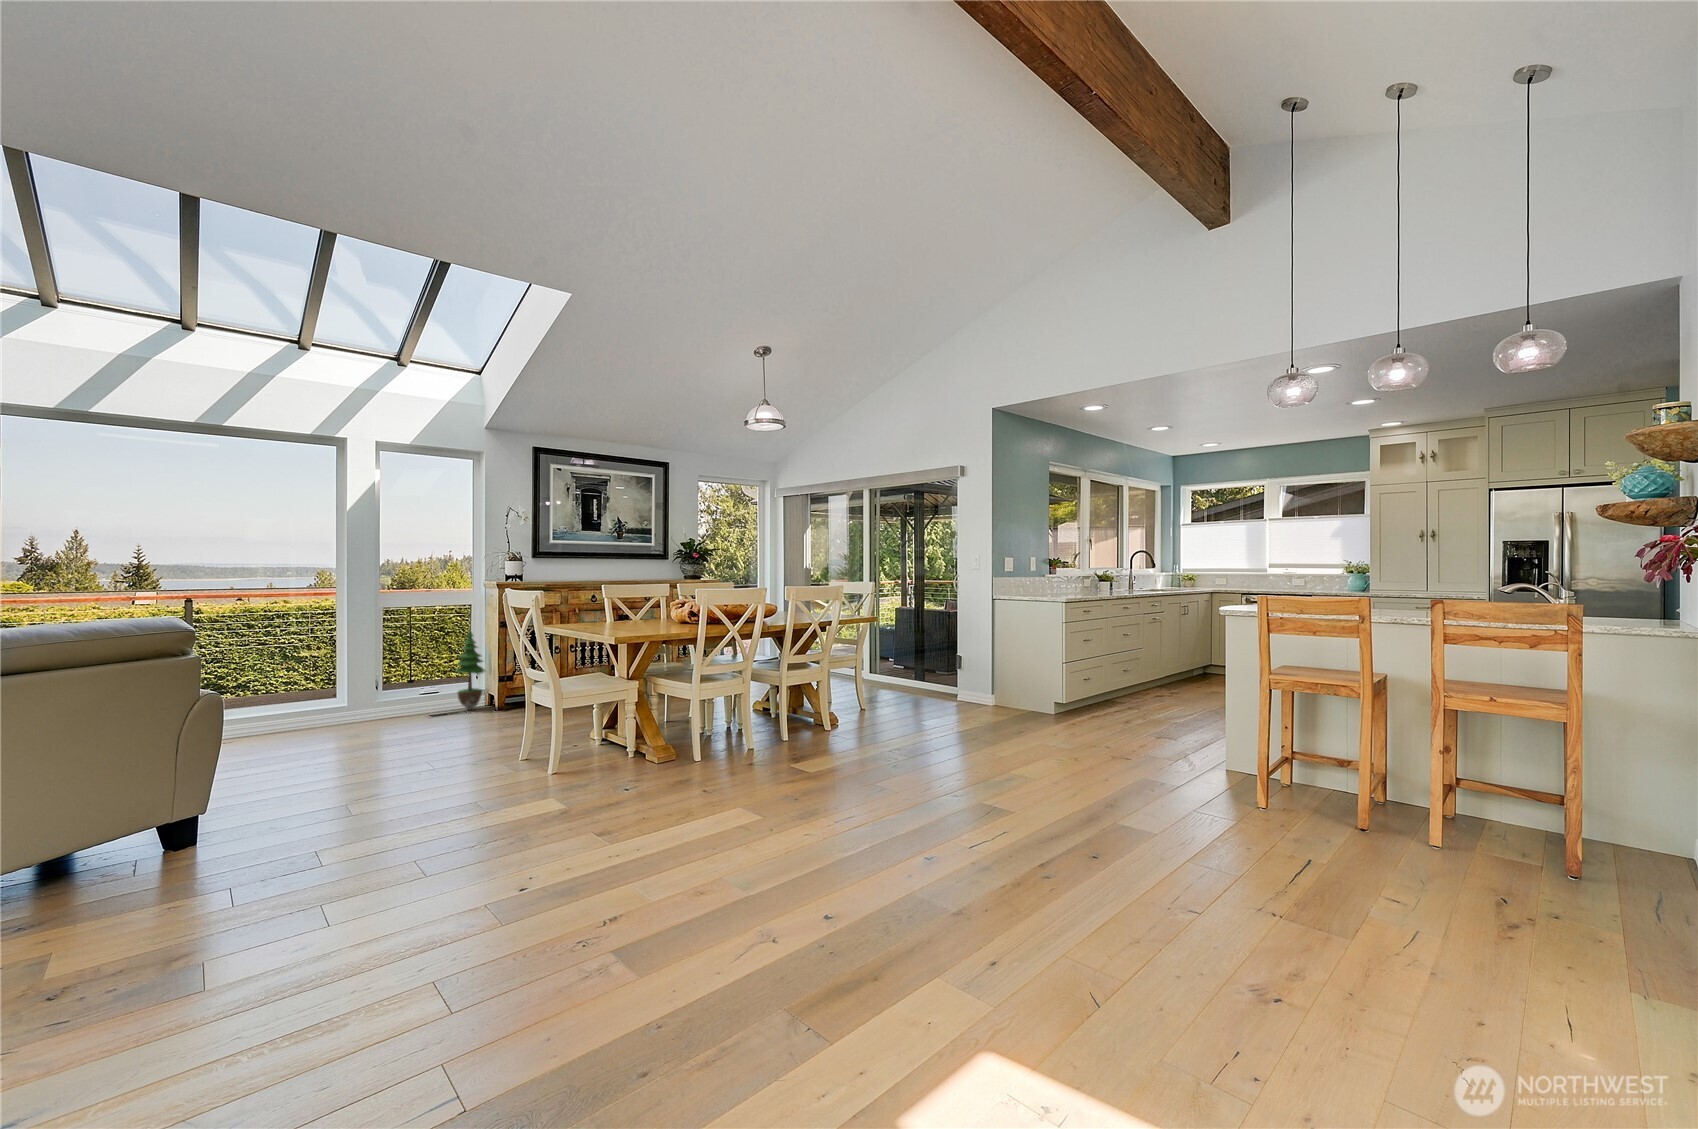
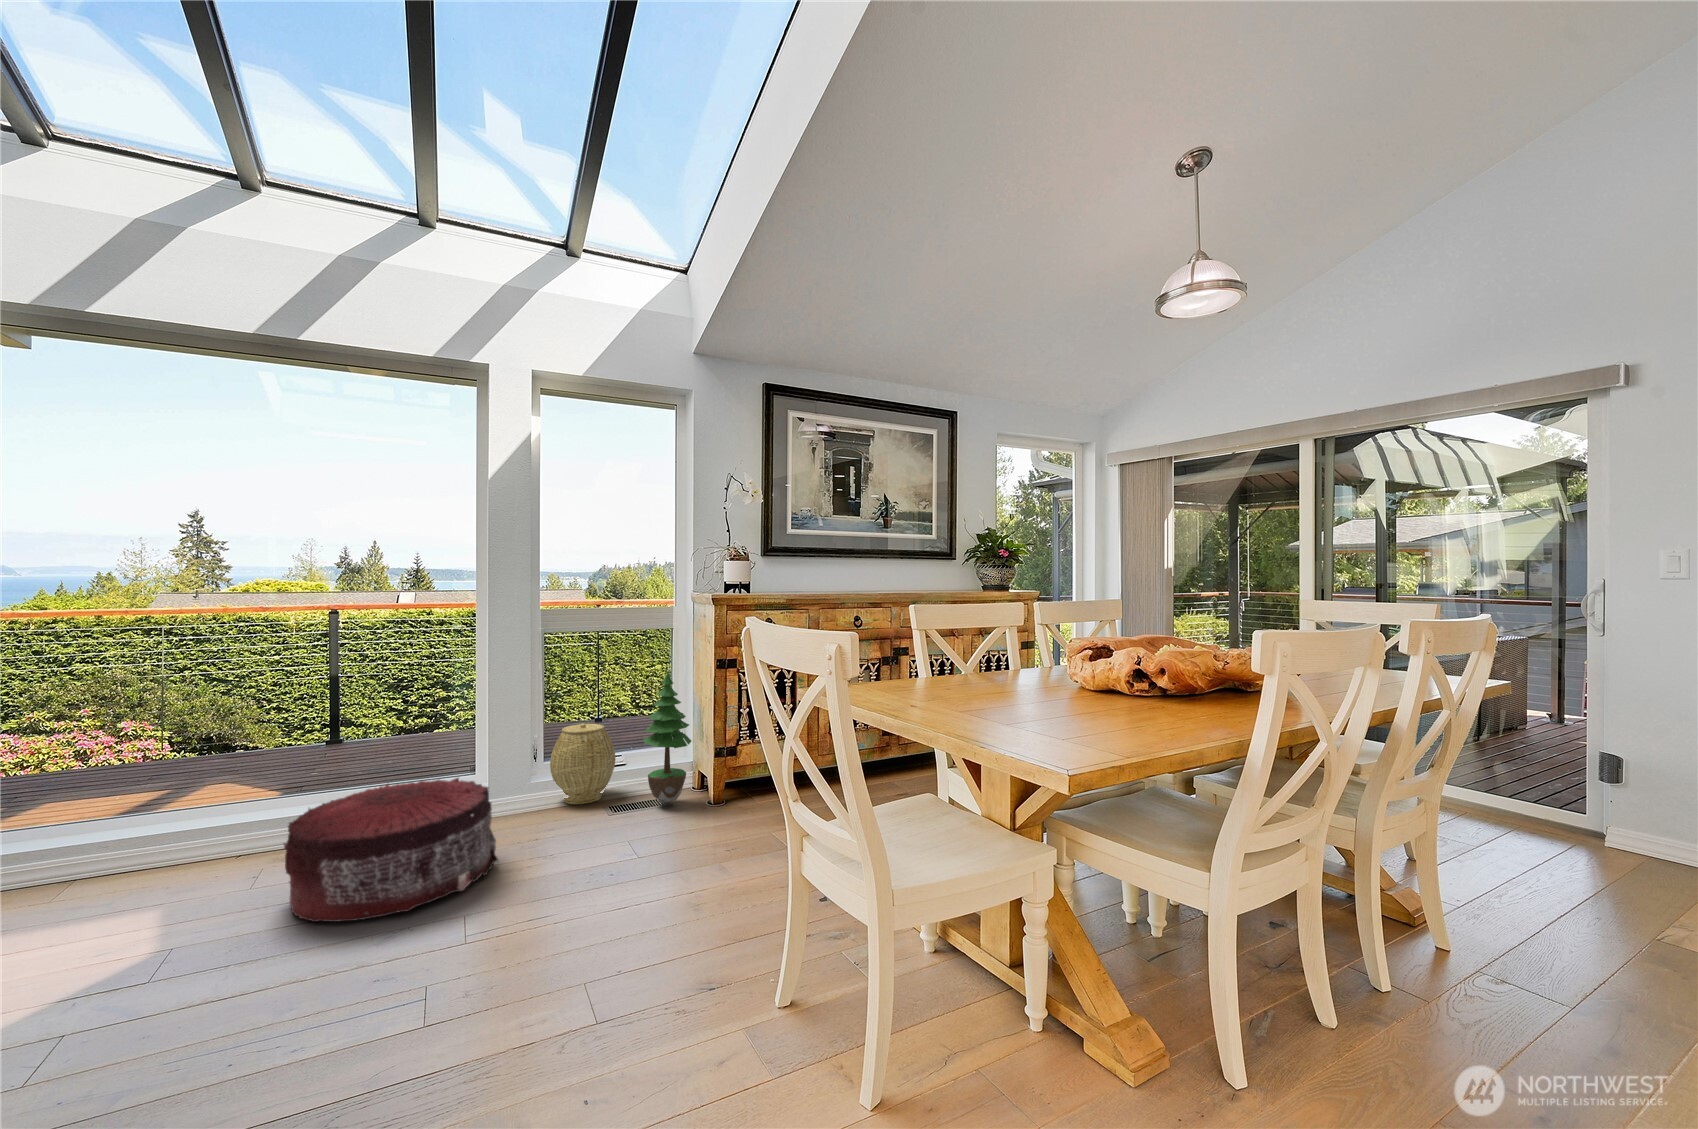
woven basket: none [389,663,433,712] -> present [550,723,615,804]
pouf: none [255,687,375,750] -> present [284,778,498,922]

